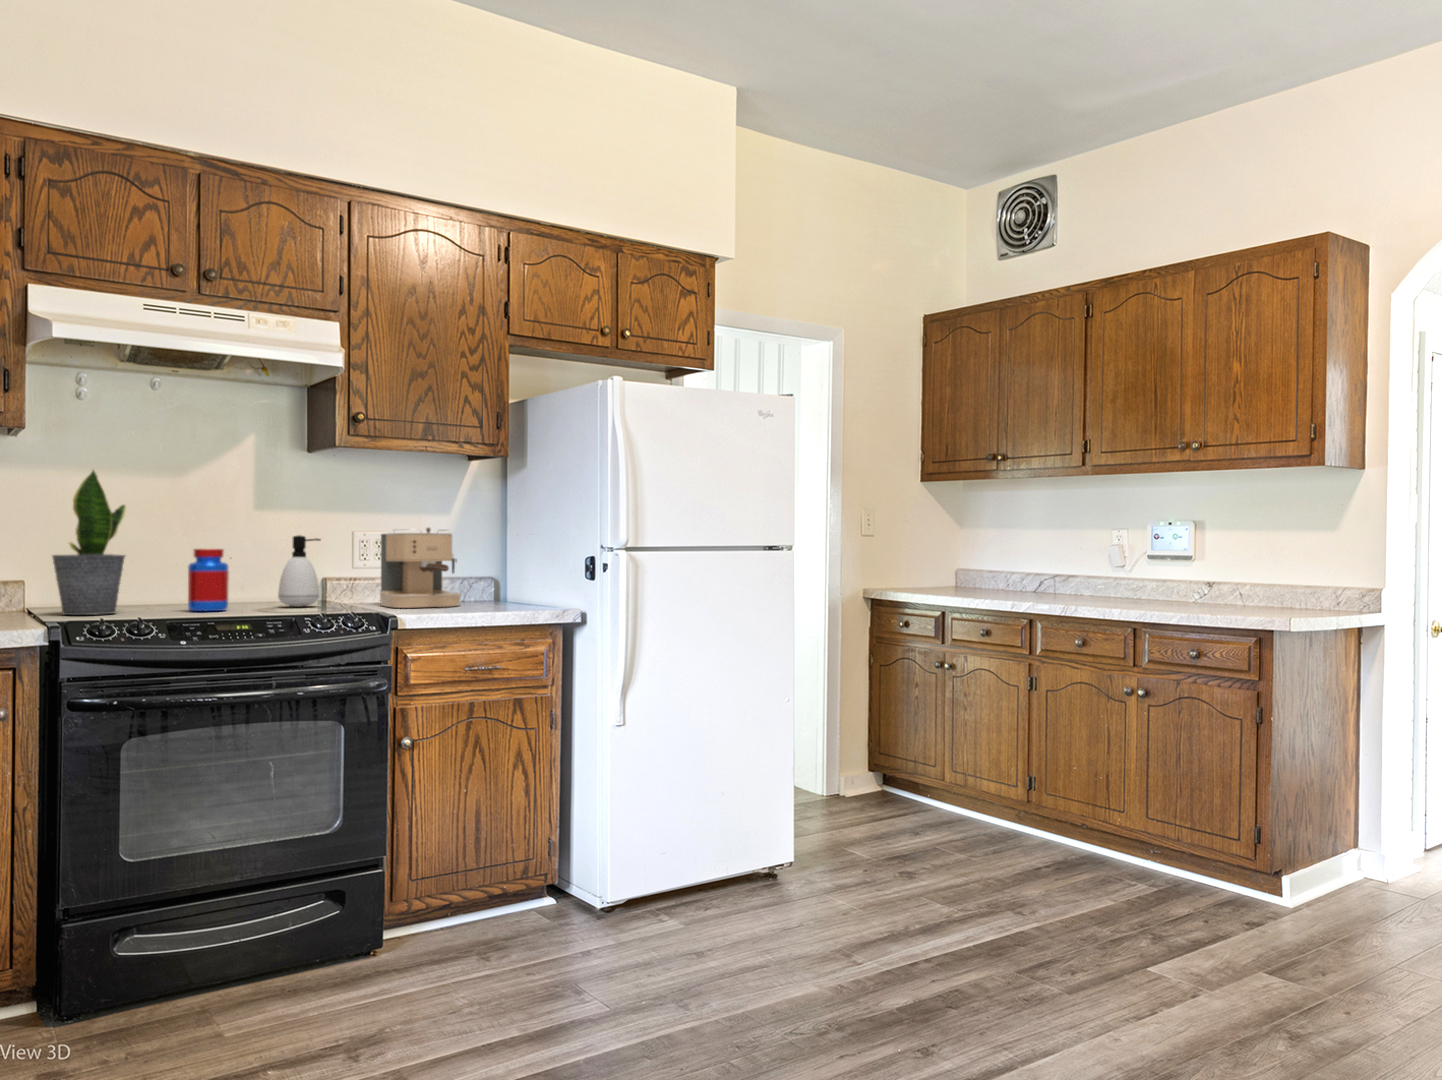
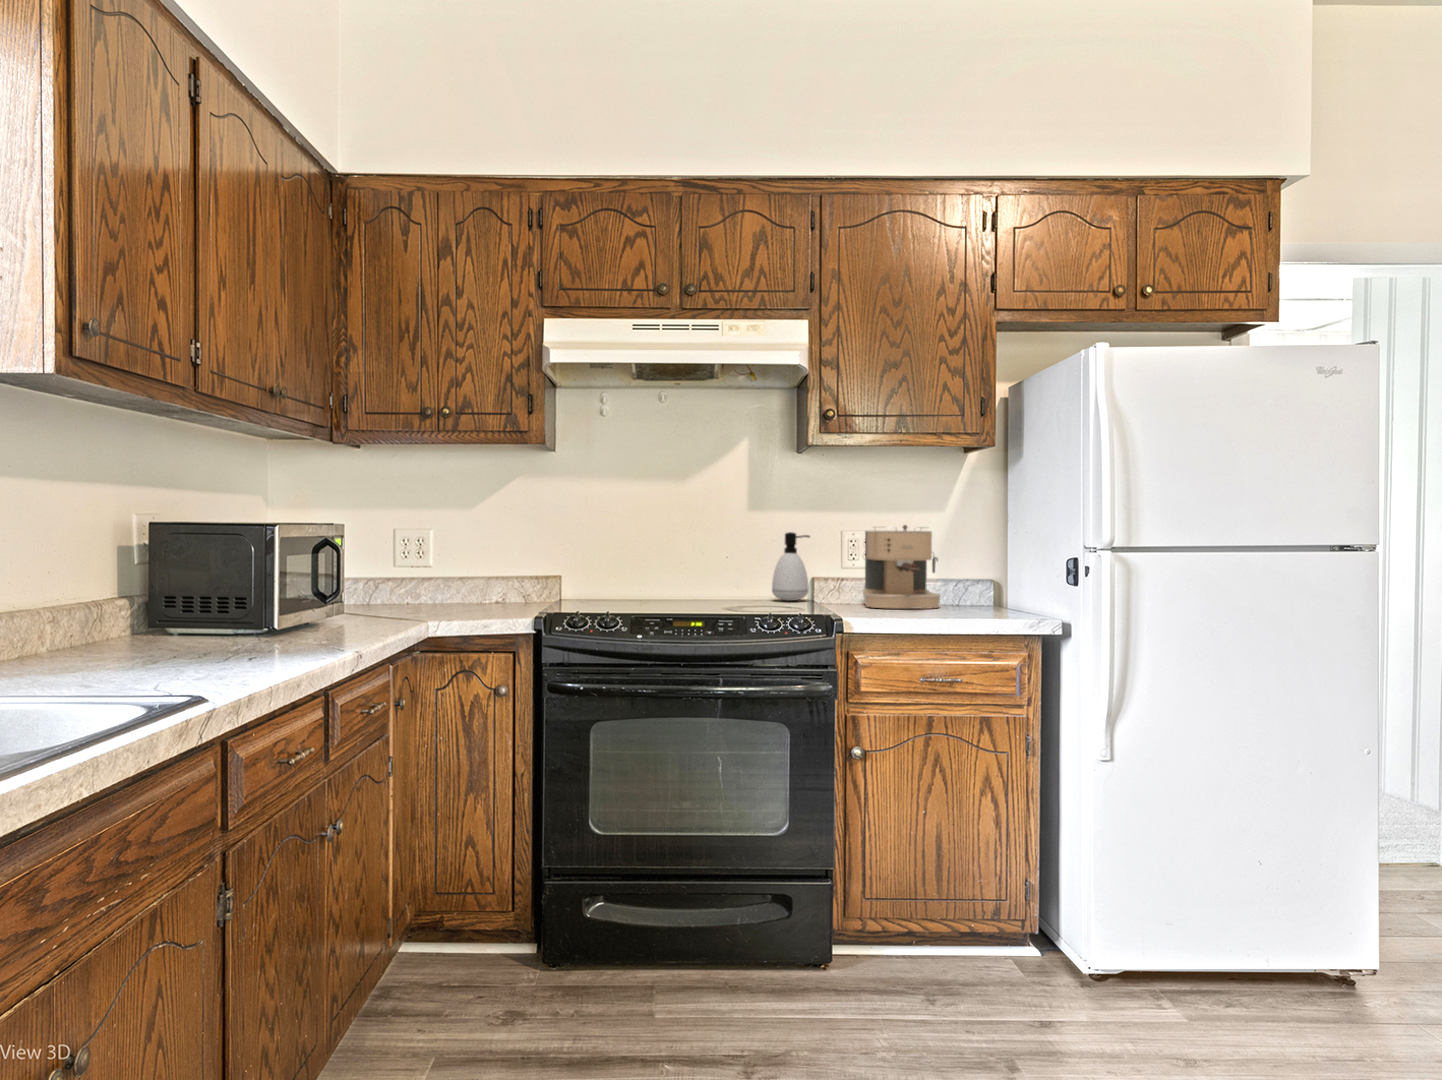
potted plant: present [53,470,126,615] -> none [588,475,645,602]
jar: present [188,549,229,611] -> none [691,545,725,603]

